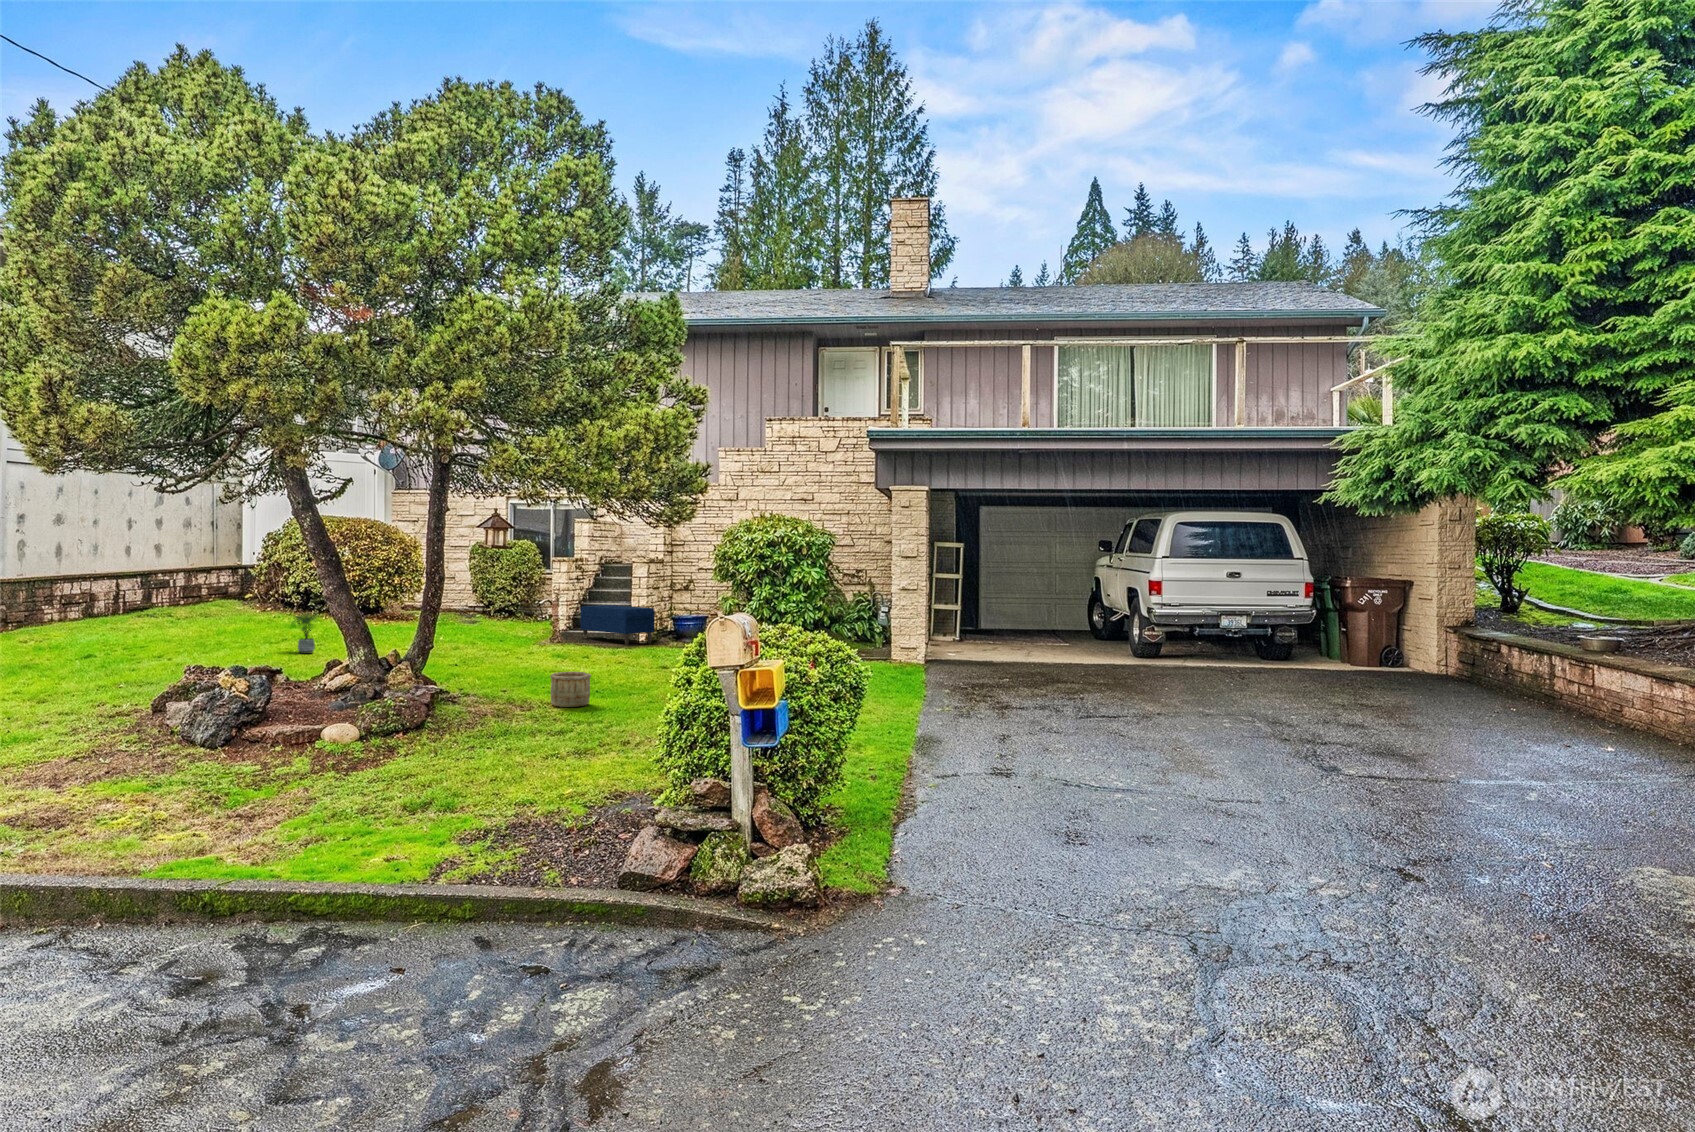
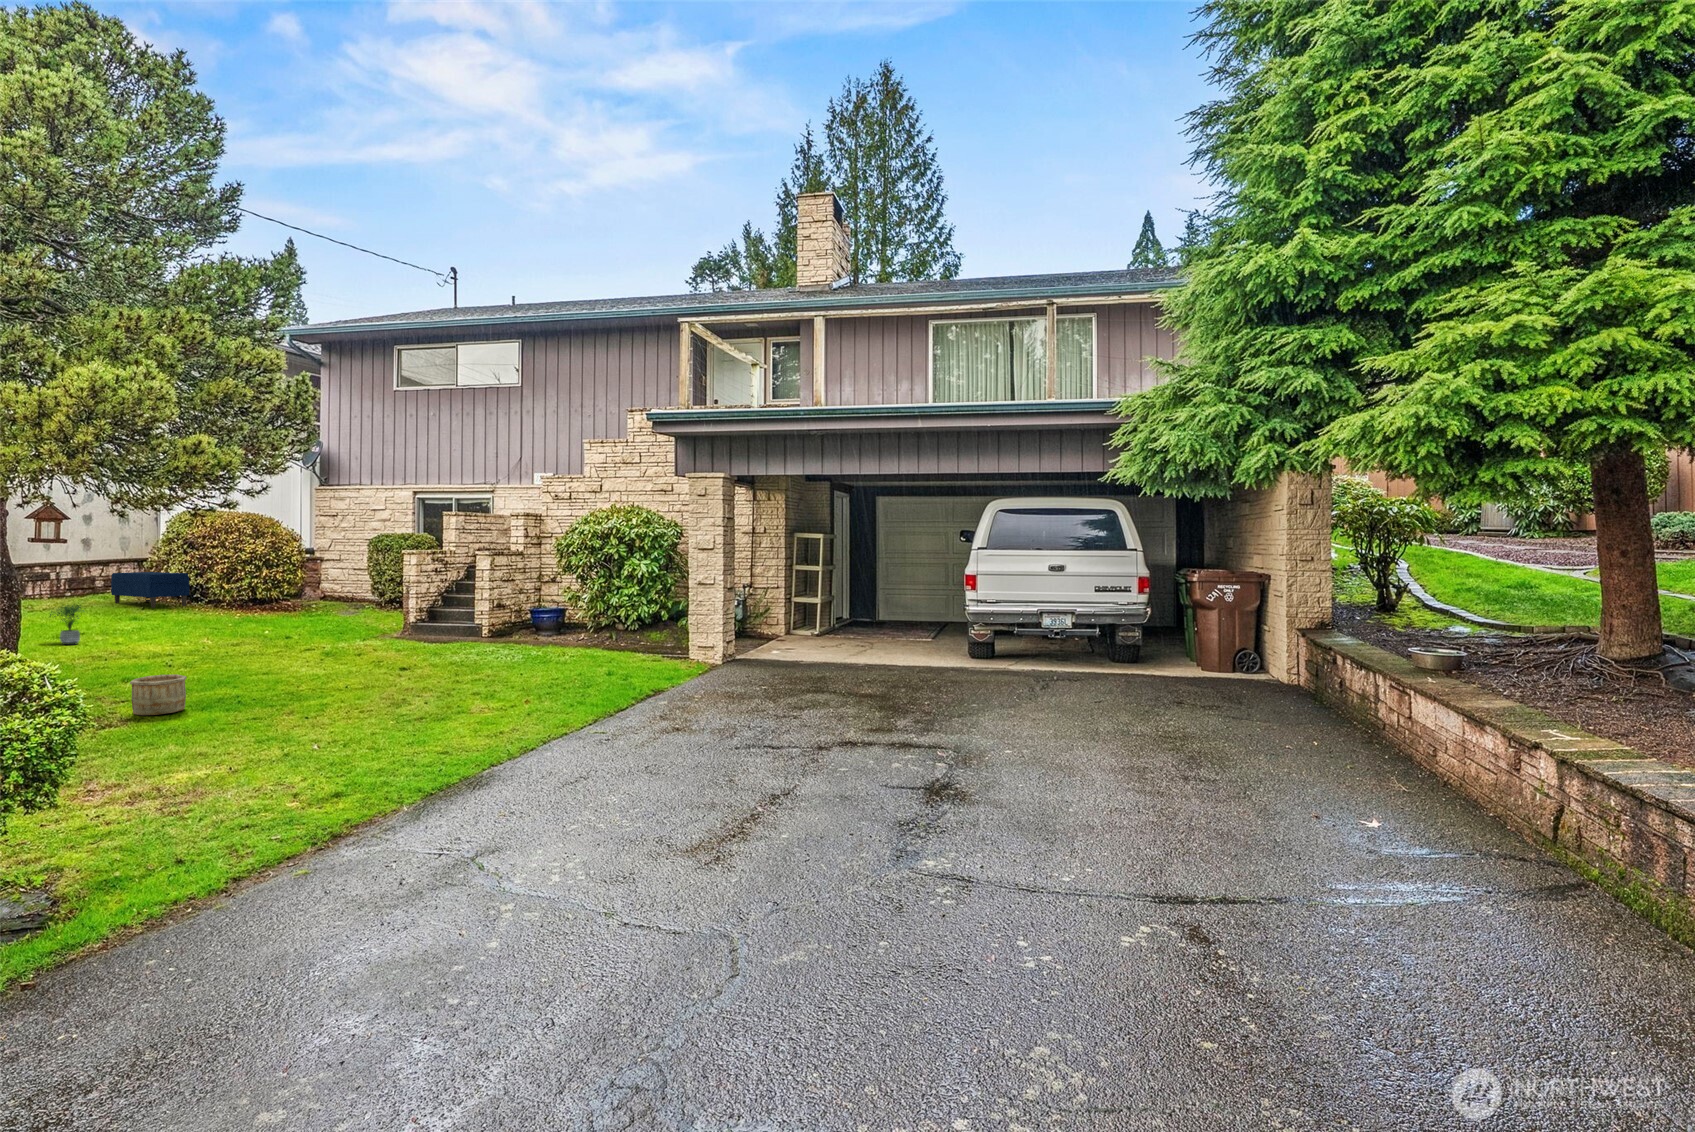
bench: present [581,605,654,645] -> present [111,572,189,608]

